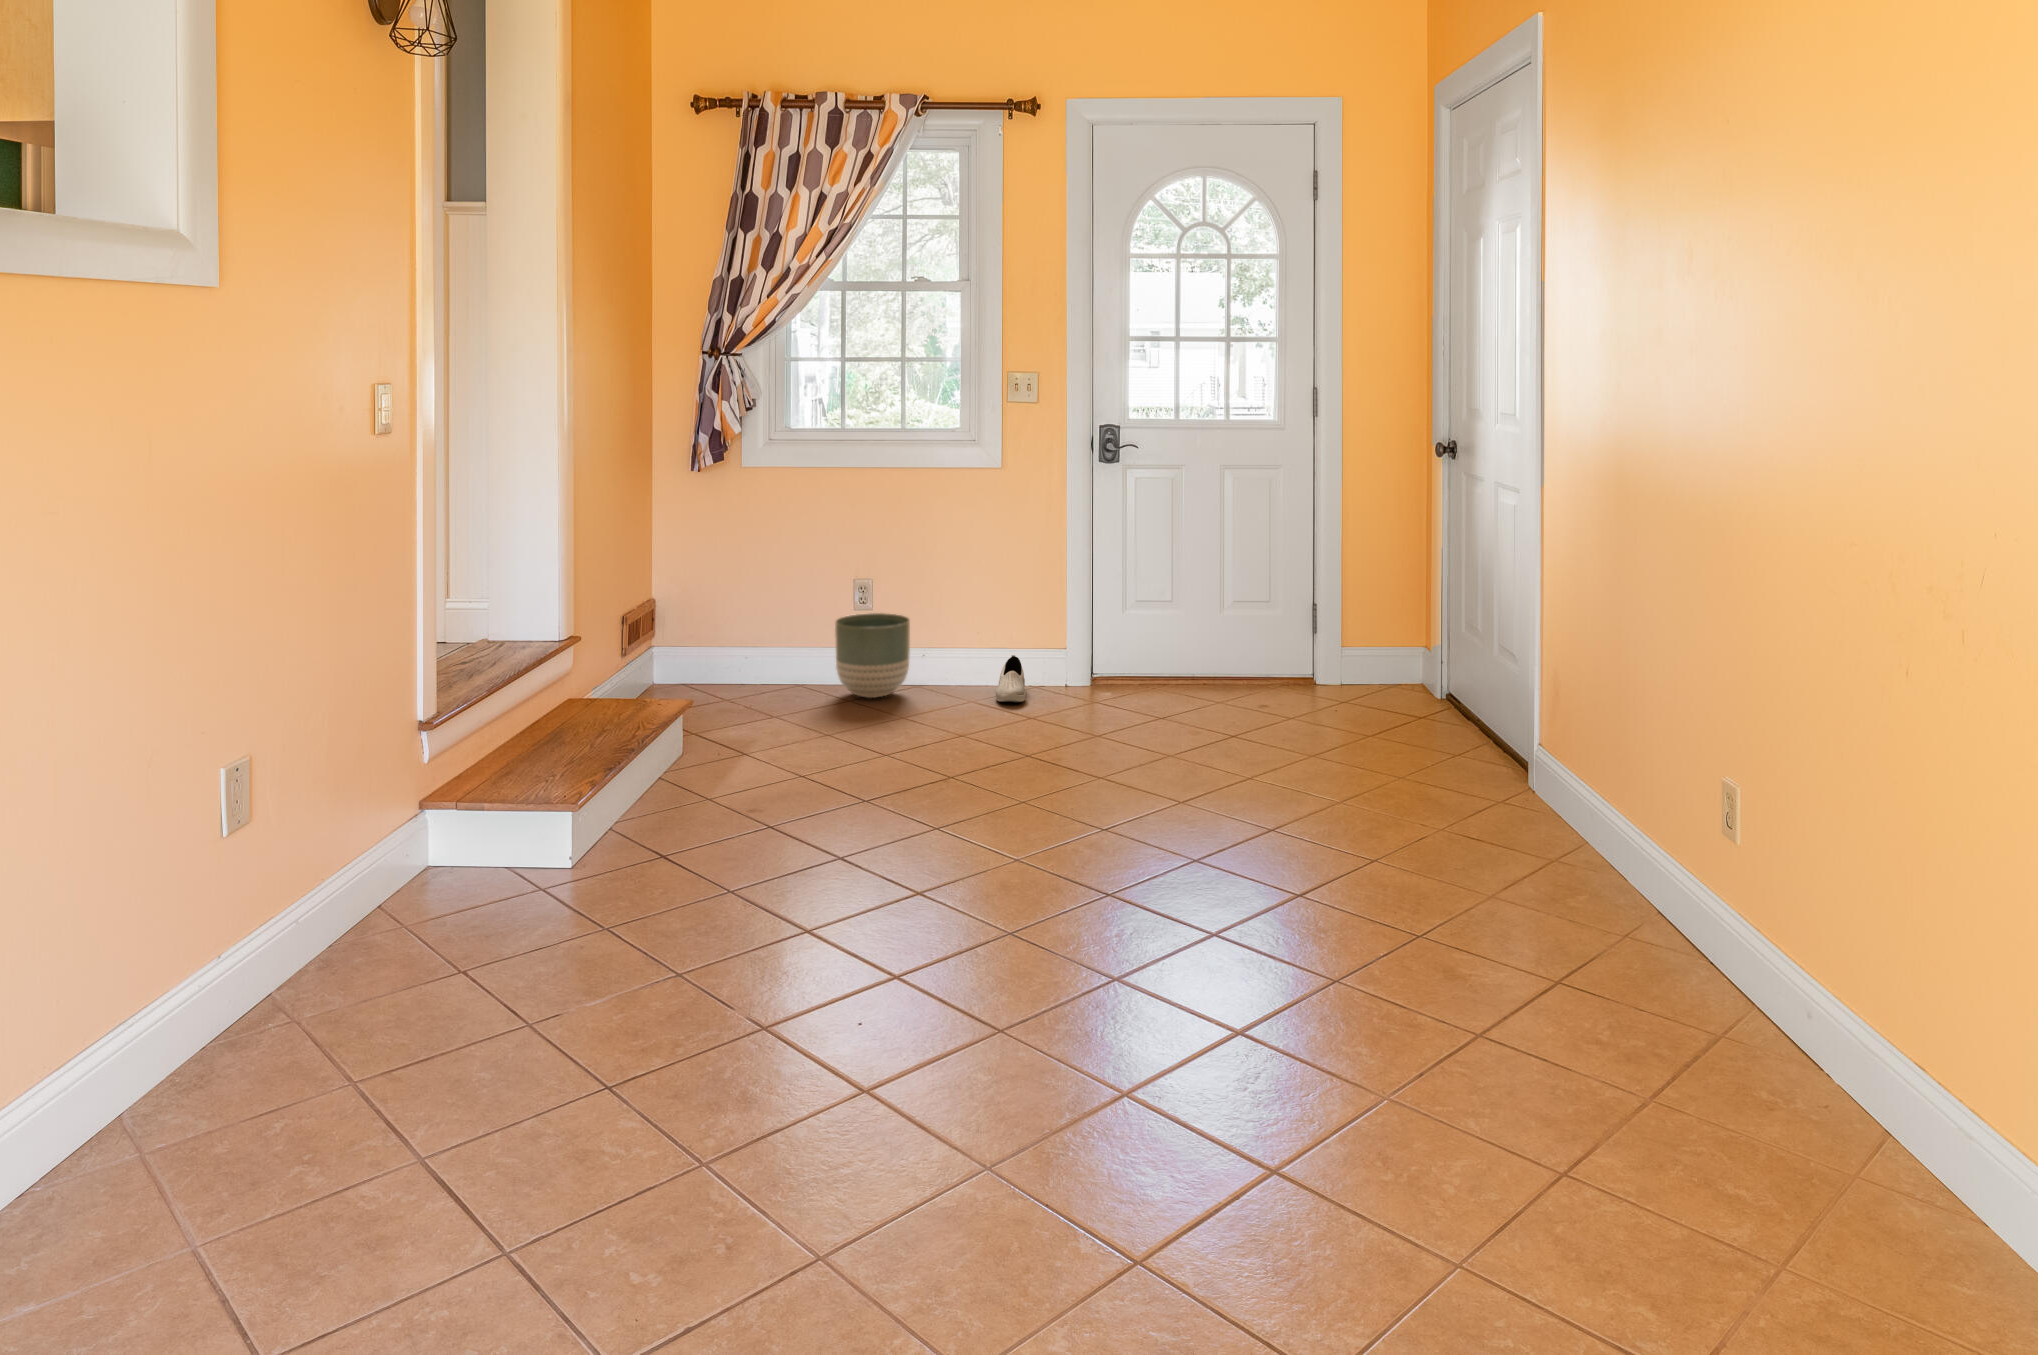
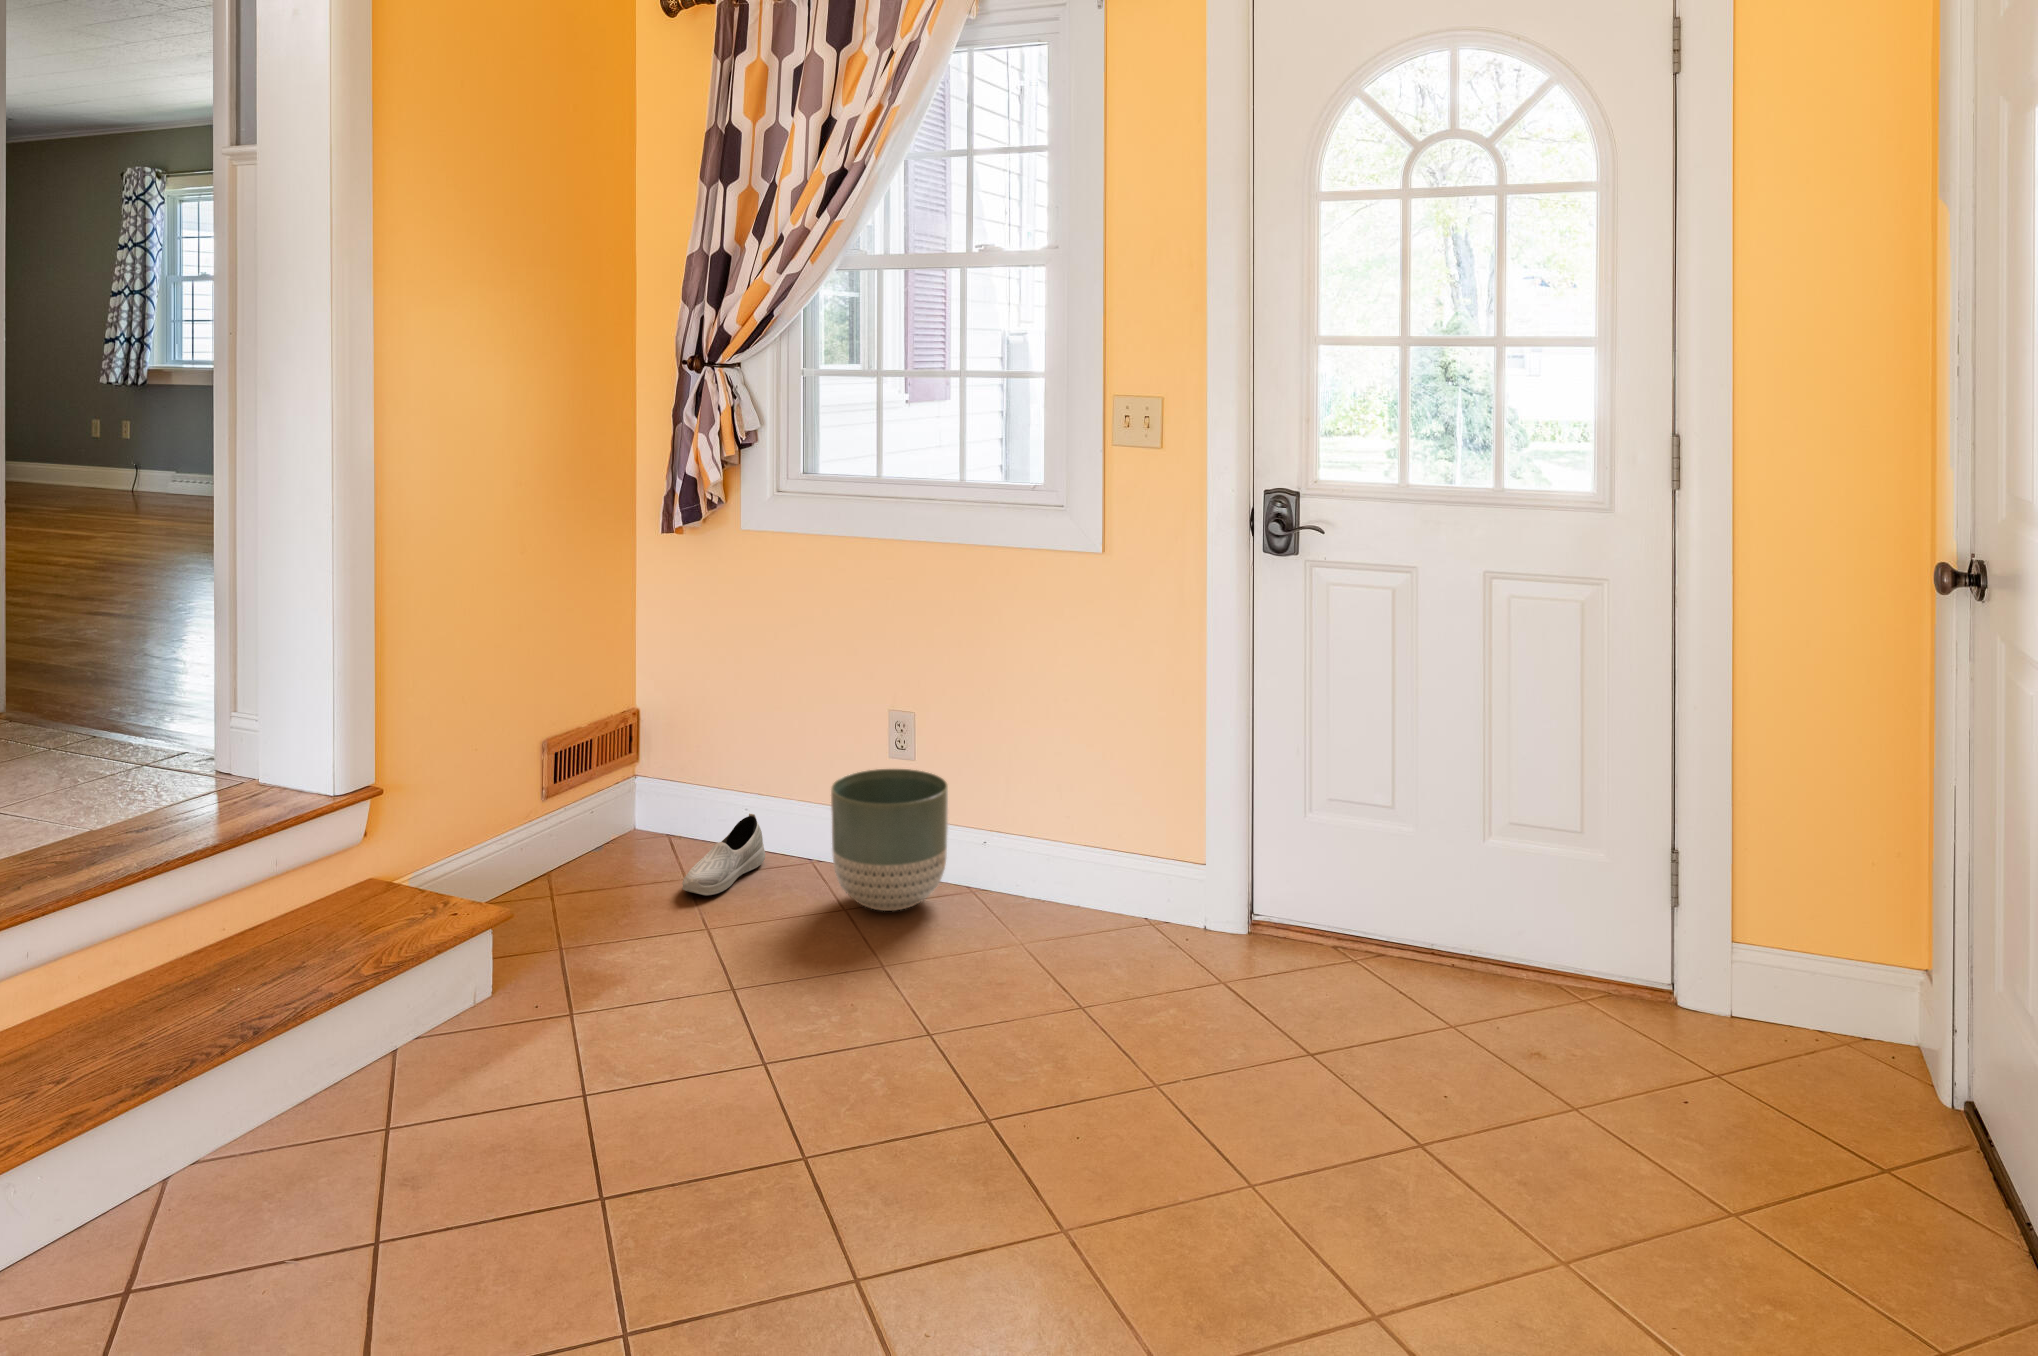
shoe: present [996,655,1026,702] -> present [682,813,765,895]

